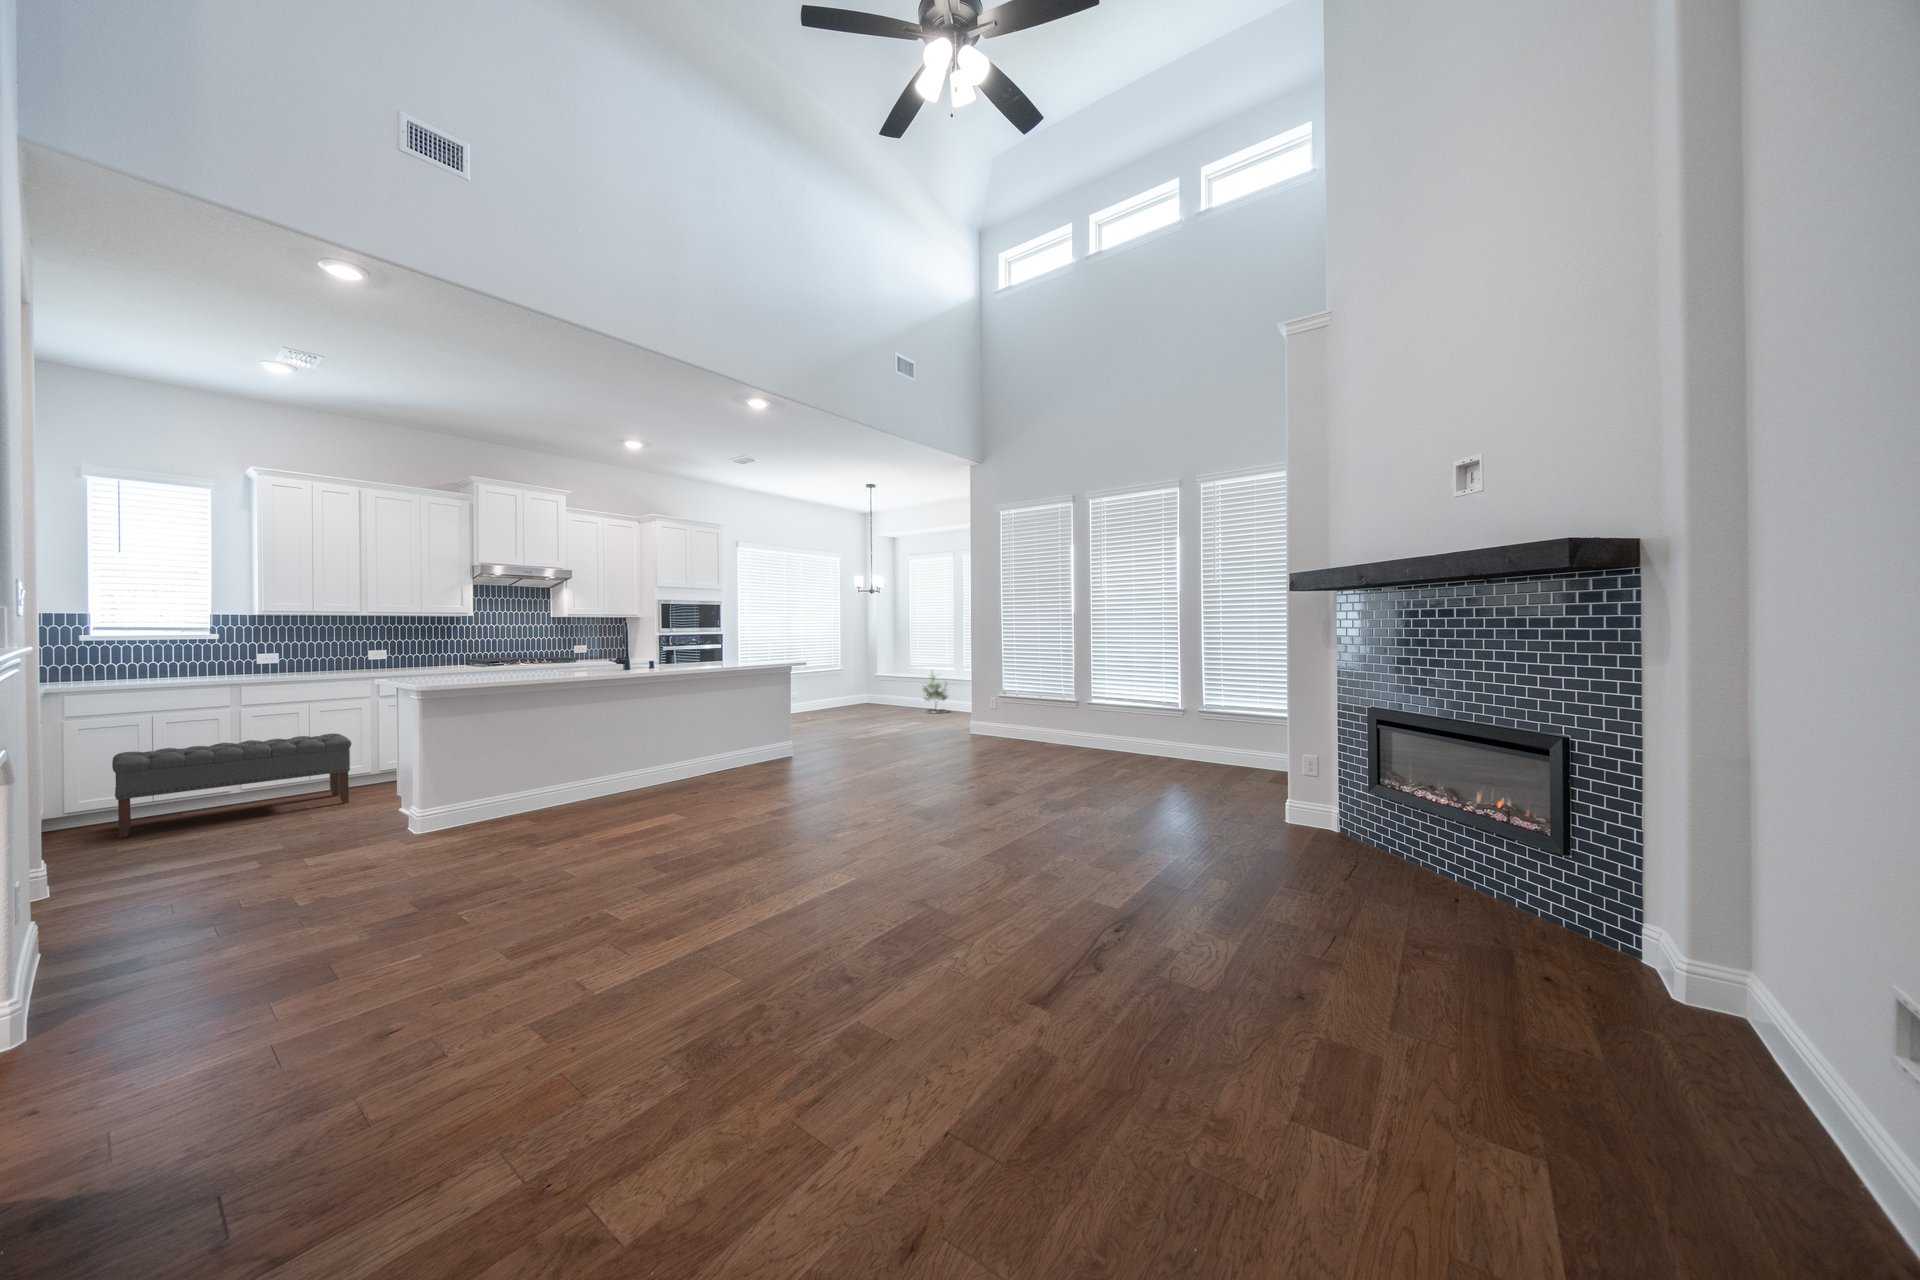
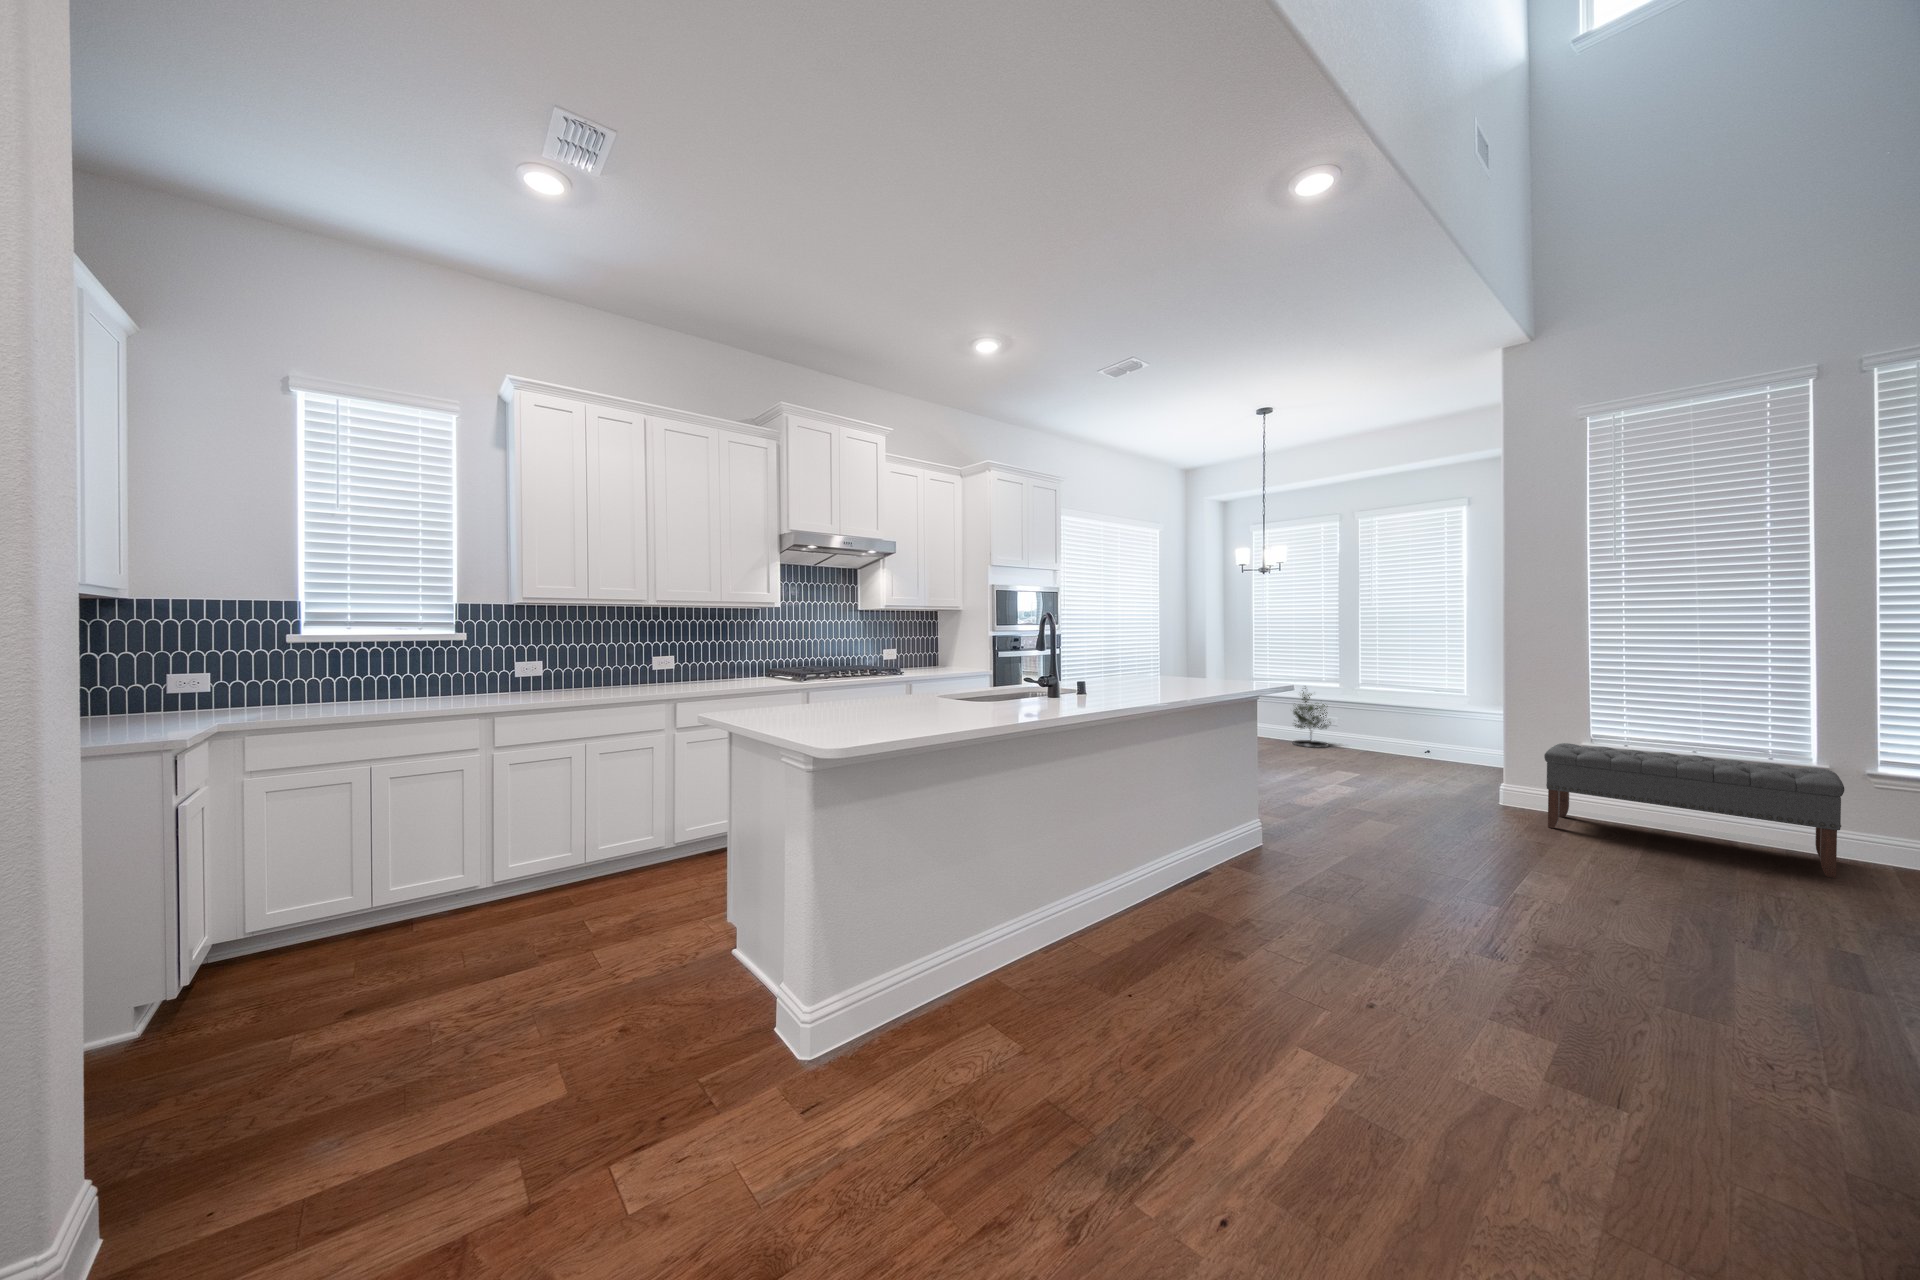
bench: present [112,733,351,838] -> present [1544,743,1844,878]

